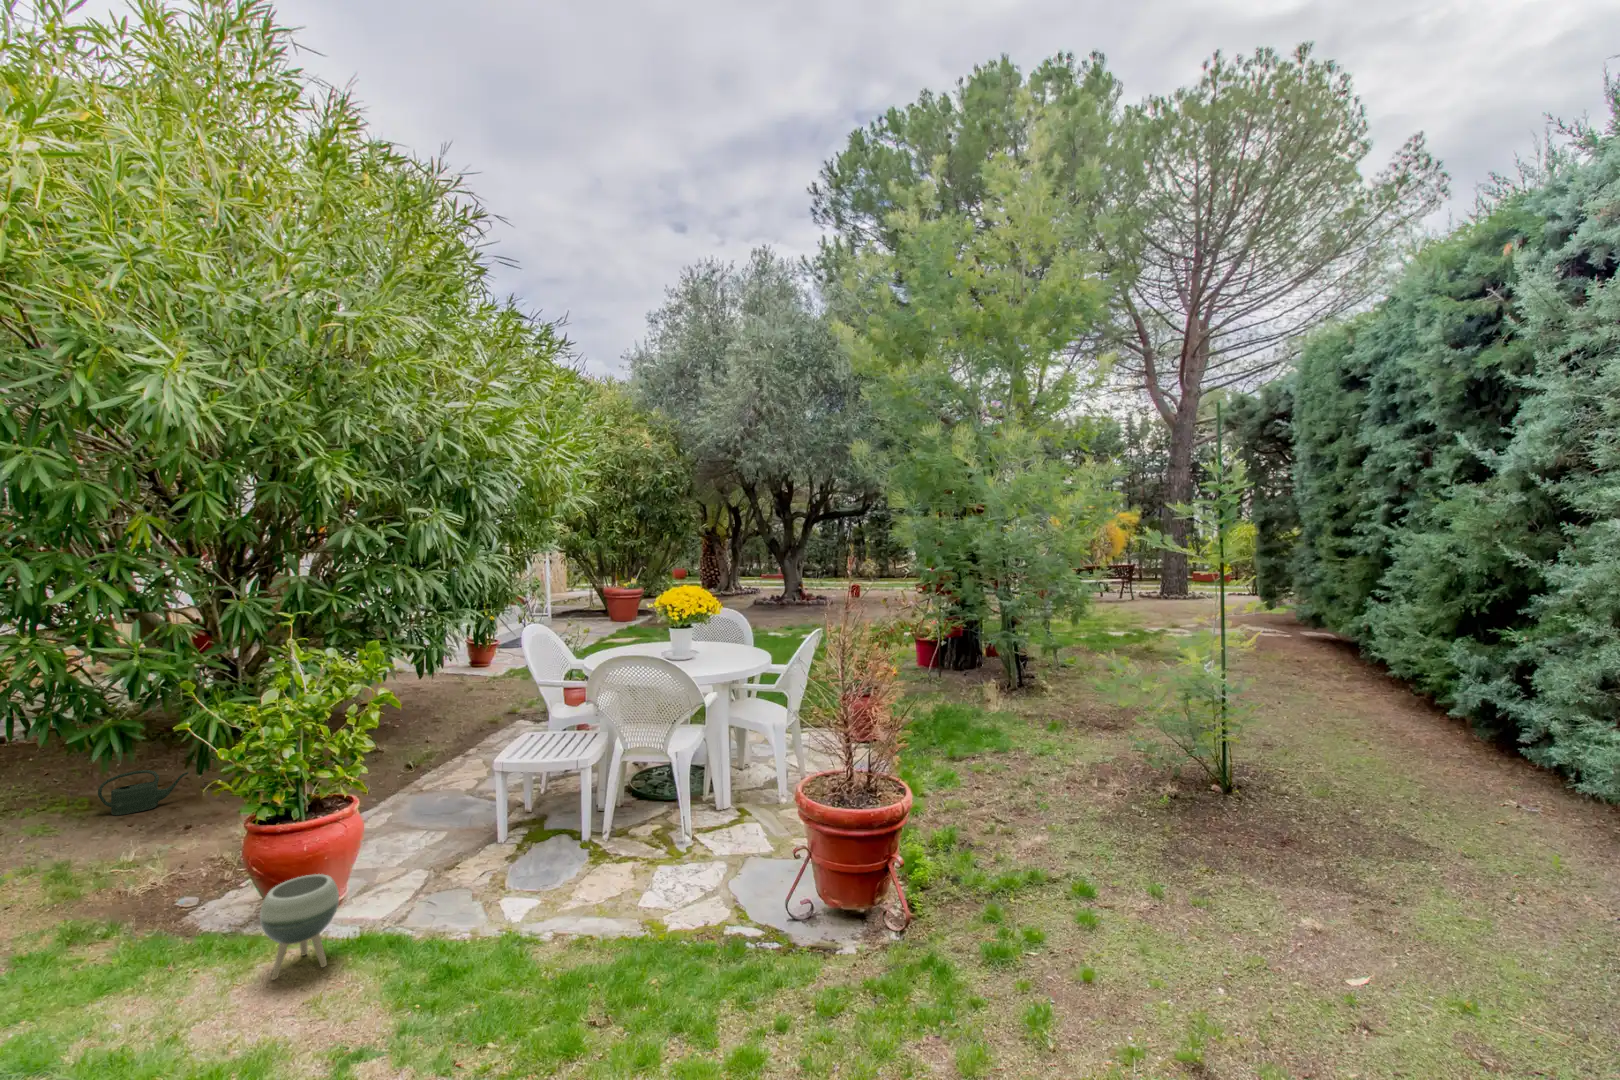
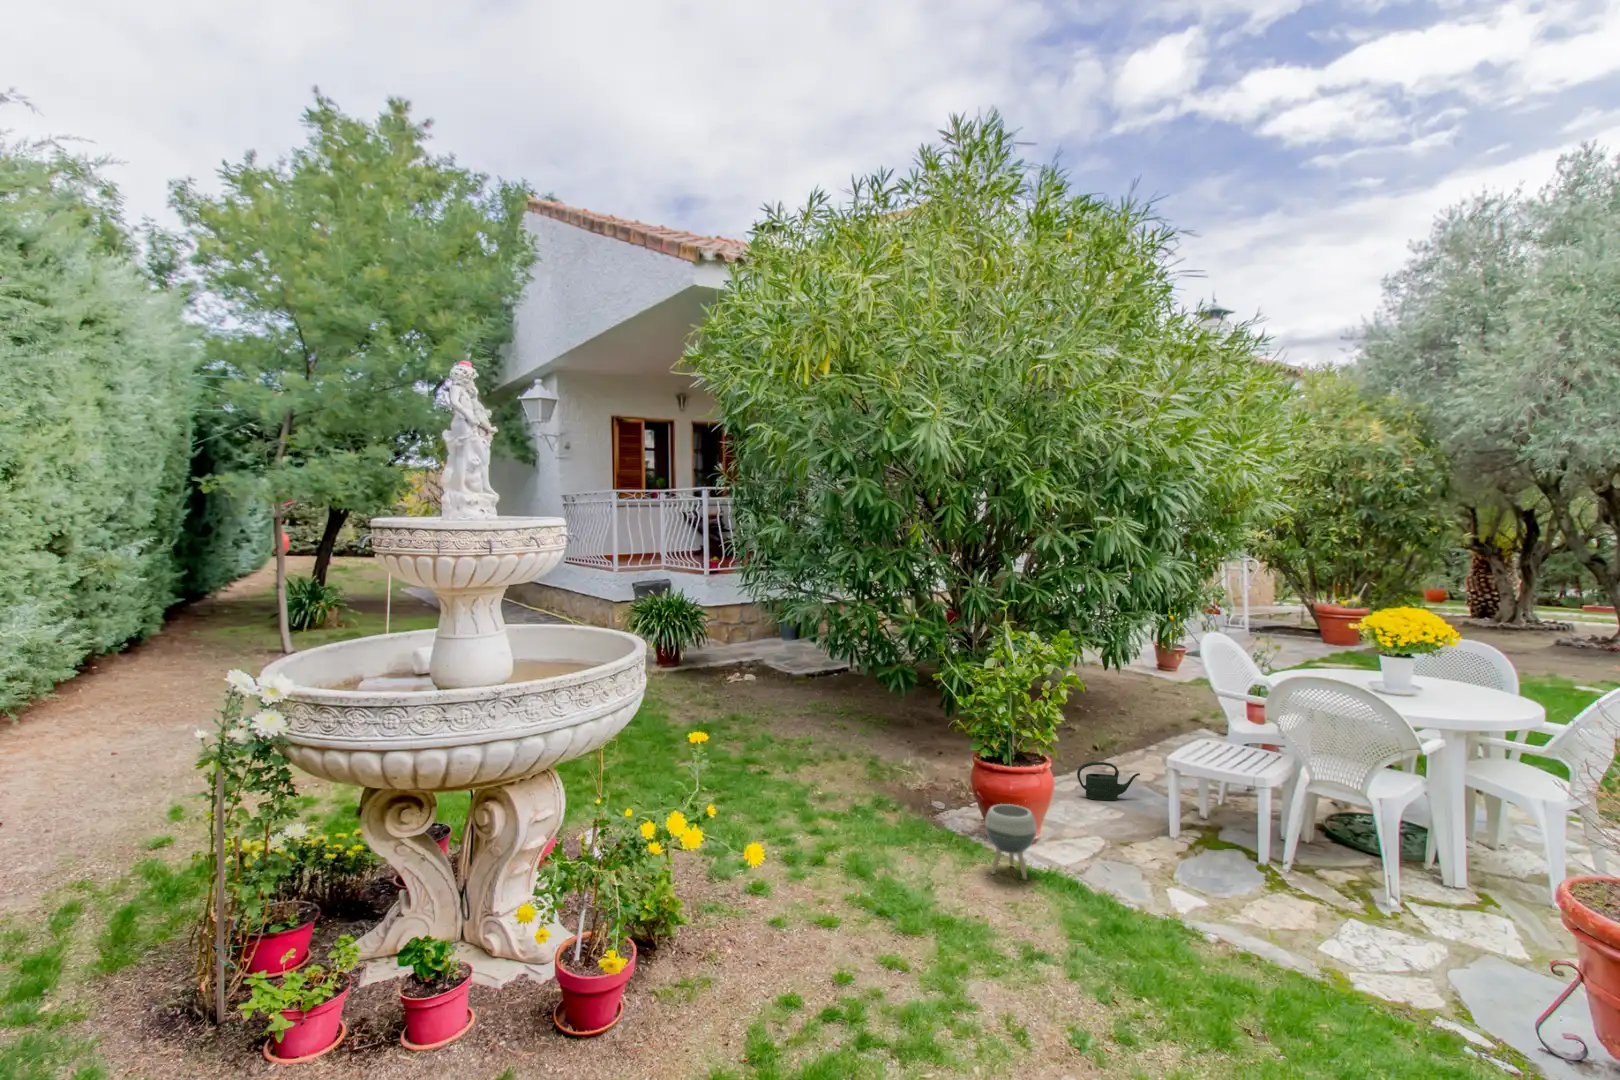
watering can: present [98,770,188,815] -> present [1077,762,1140,800]

